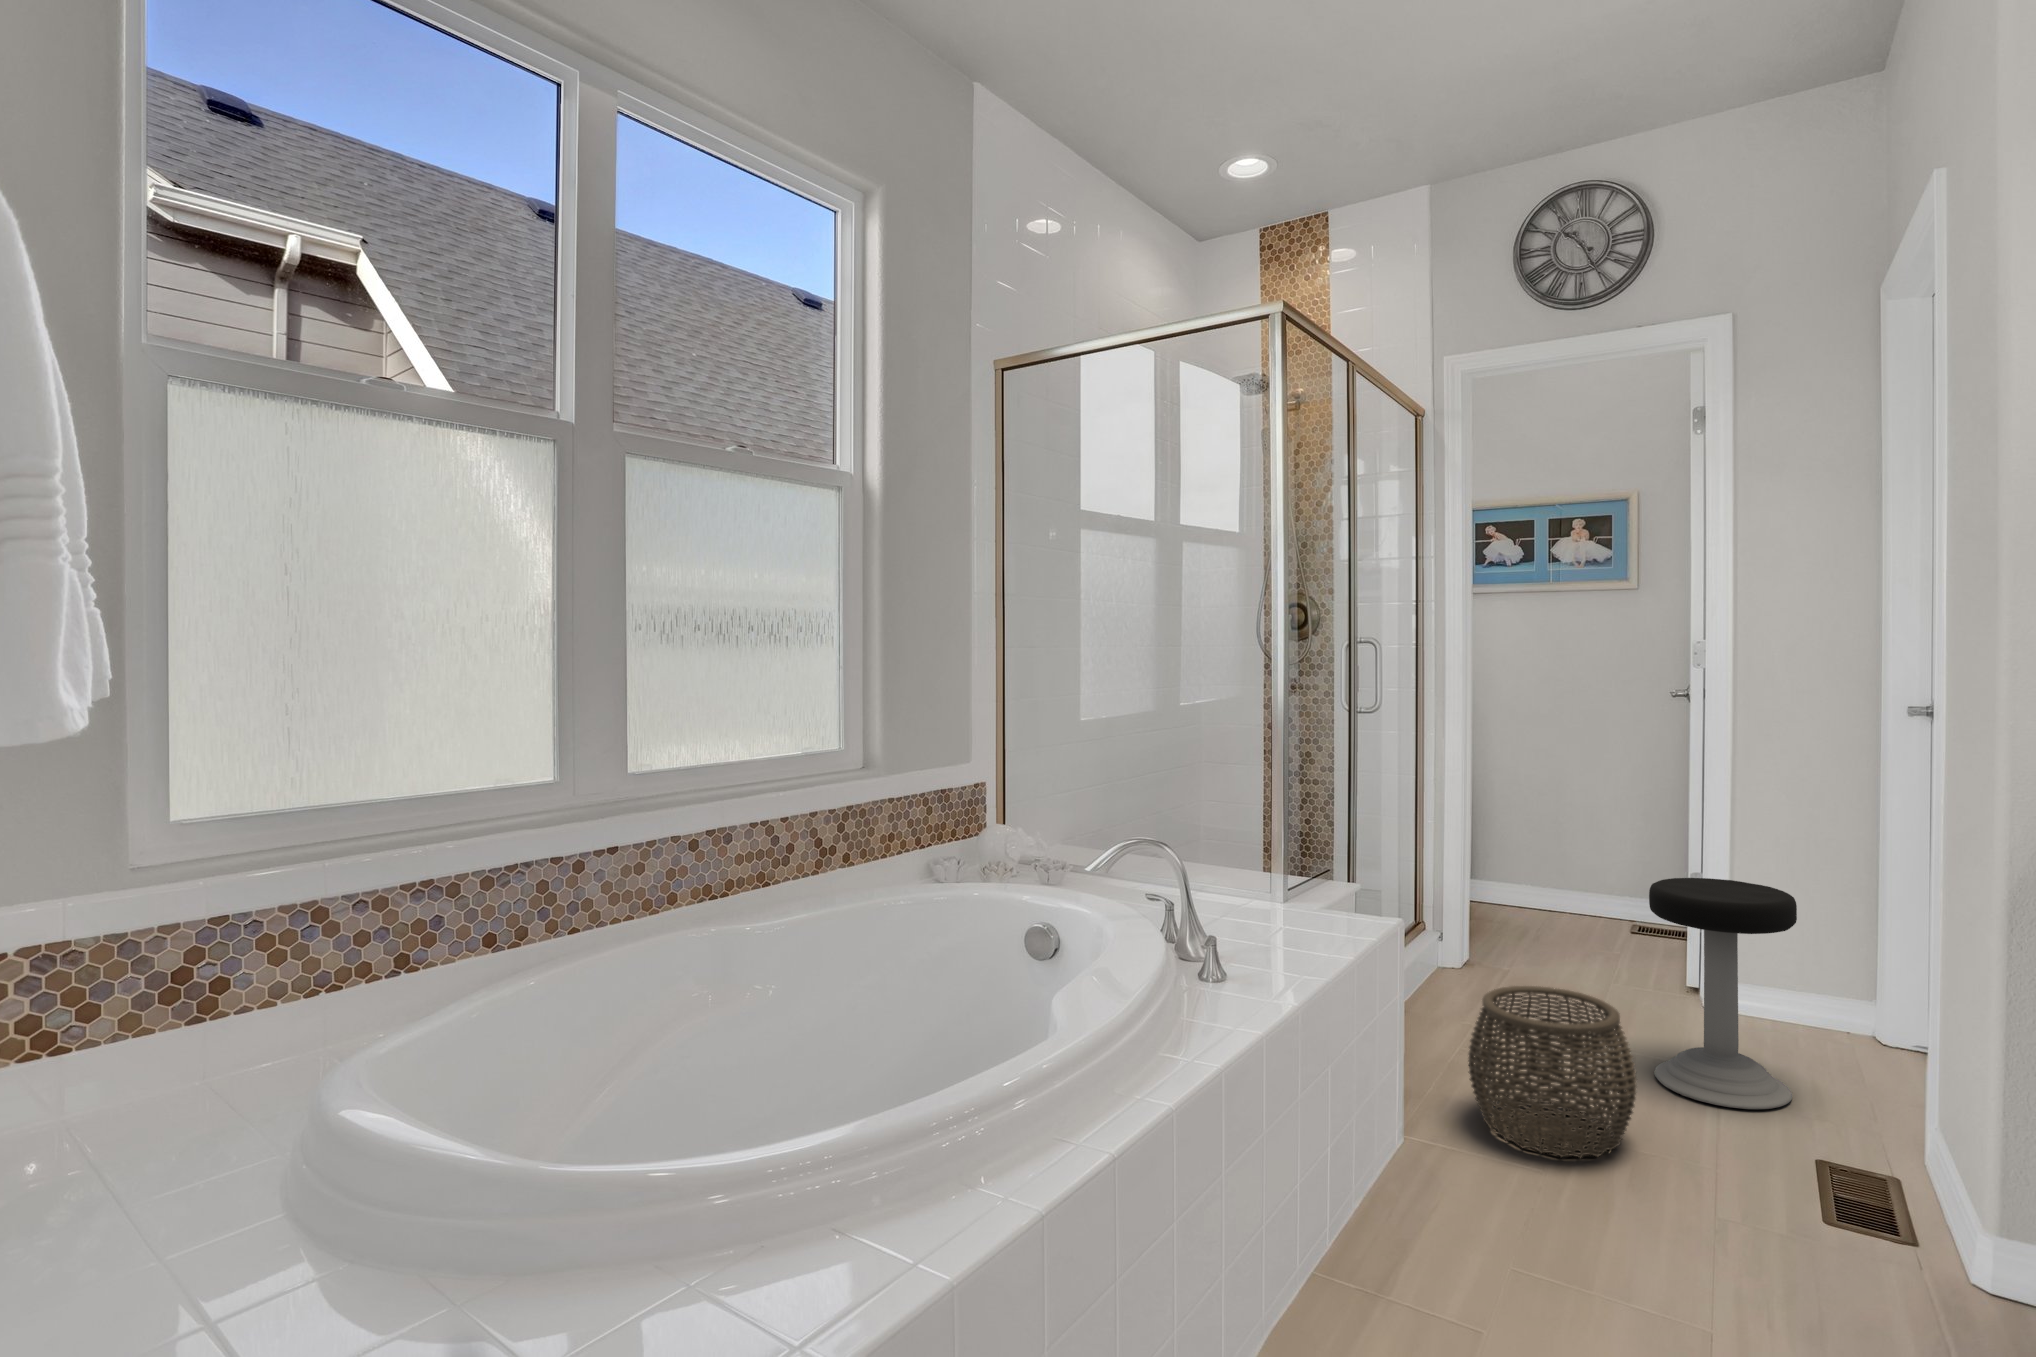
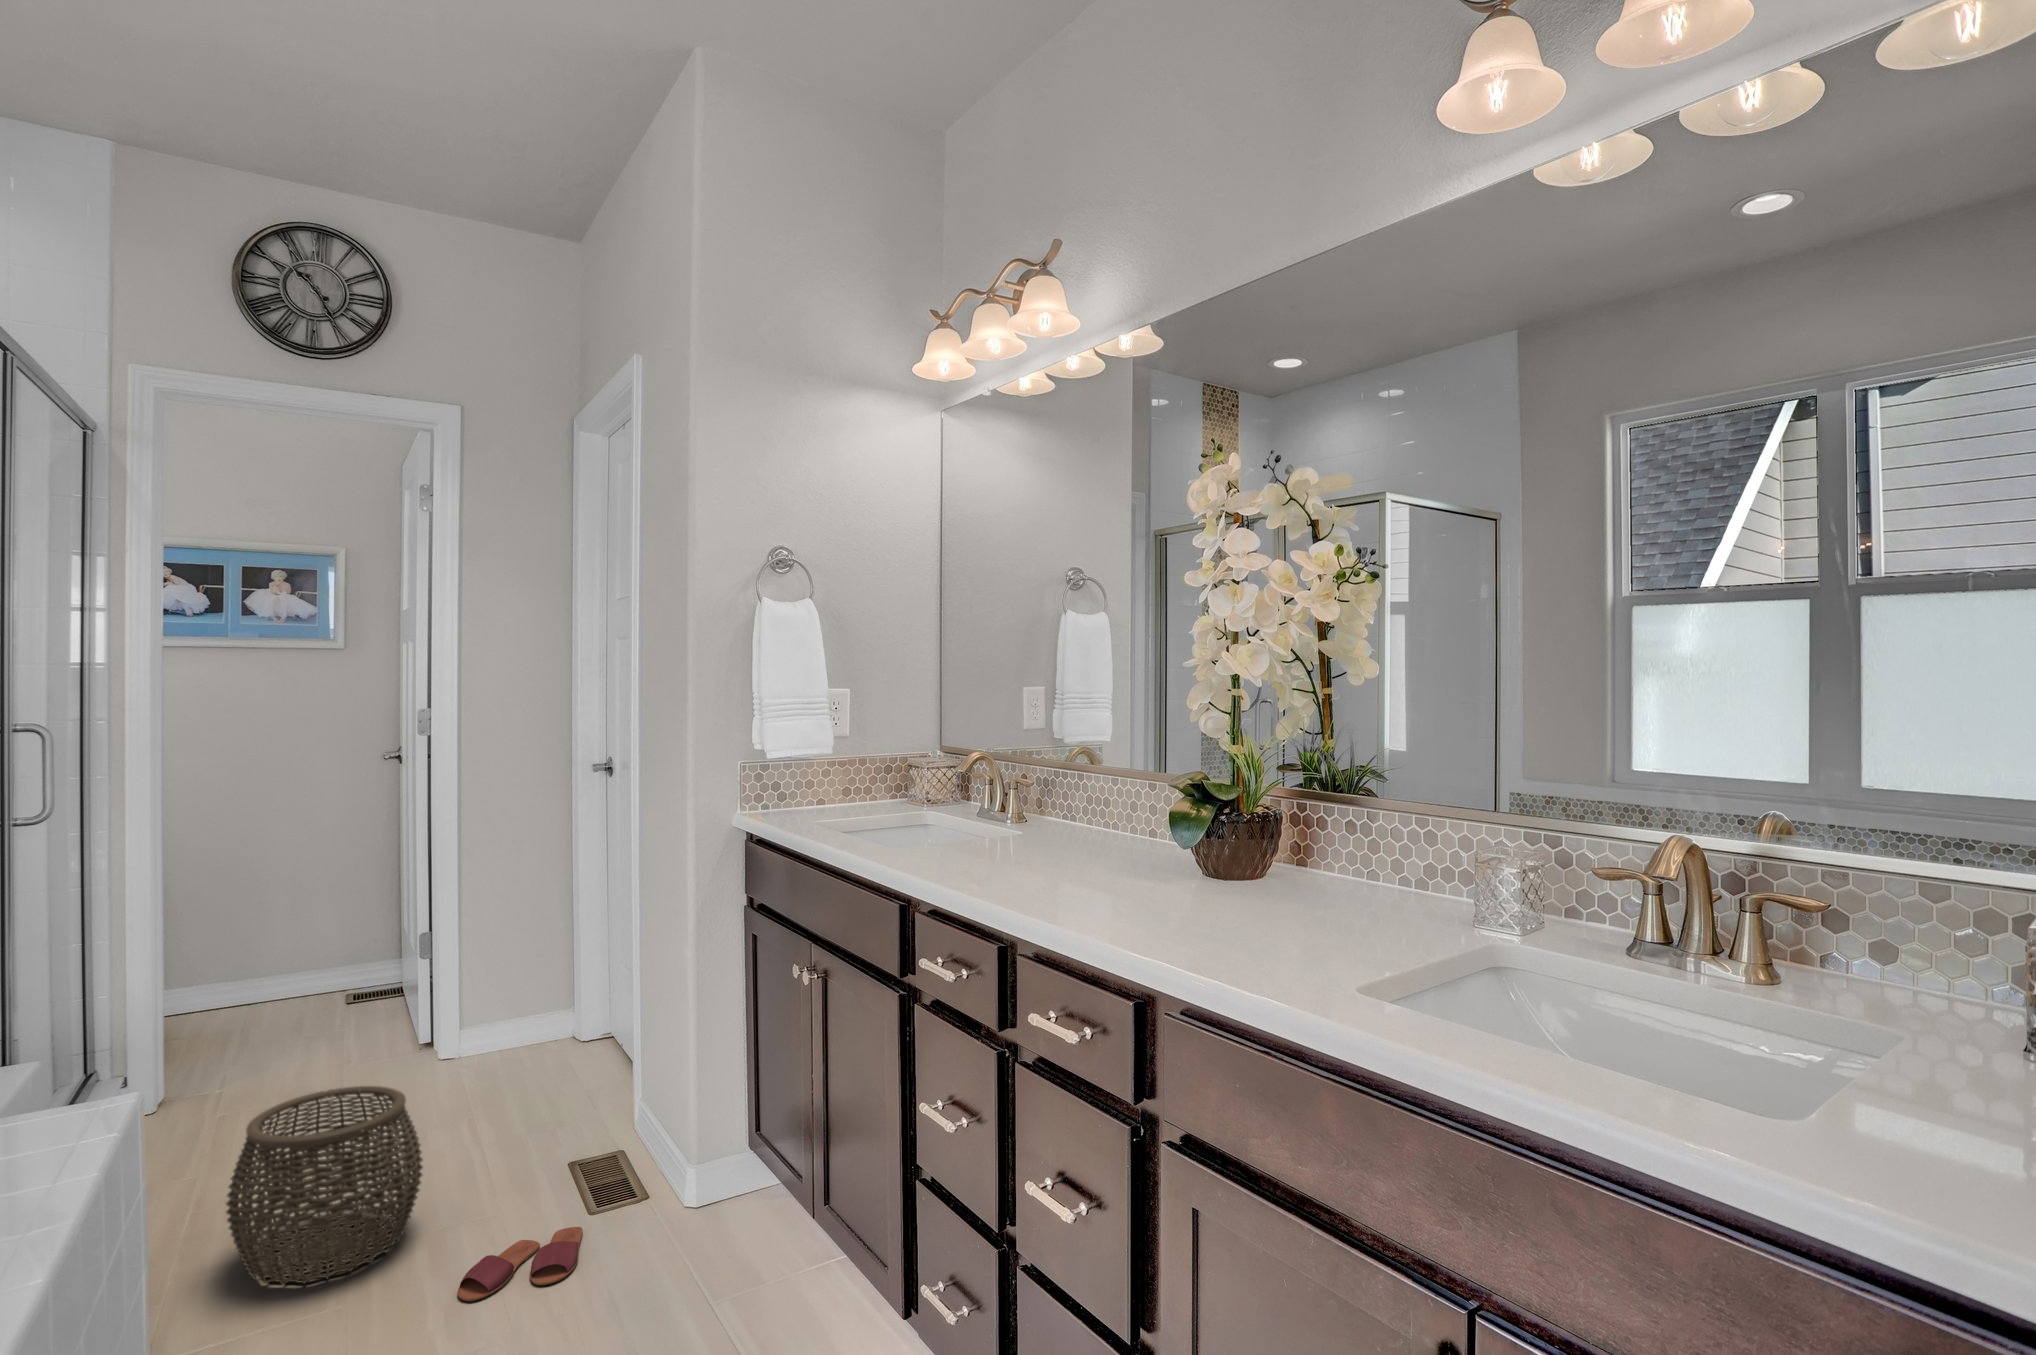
stool: present [1649,878,1797,1109] -> none [409,932,538,1153]
slippers: none [1649,1205,1808,1270] -> present [458,1227,583,1301]

